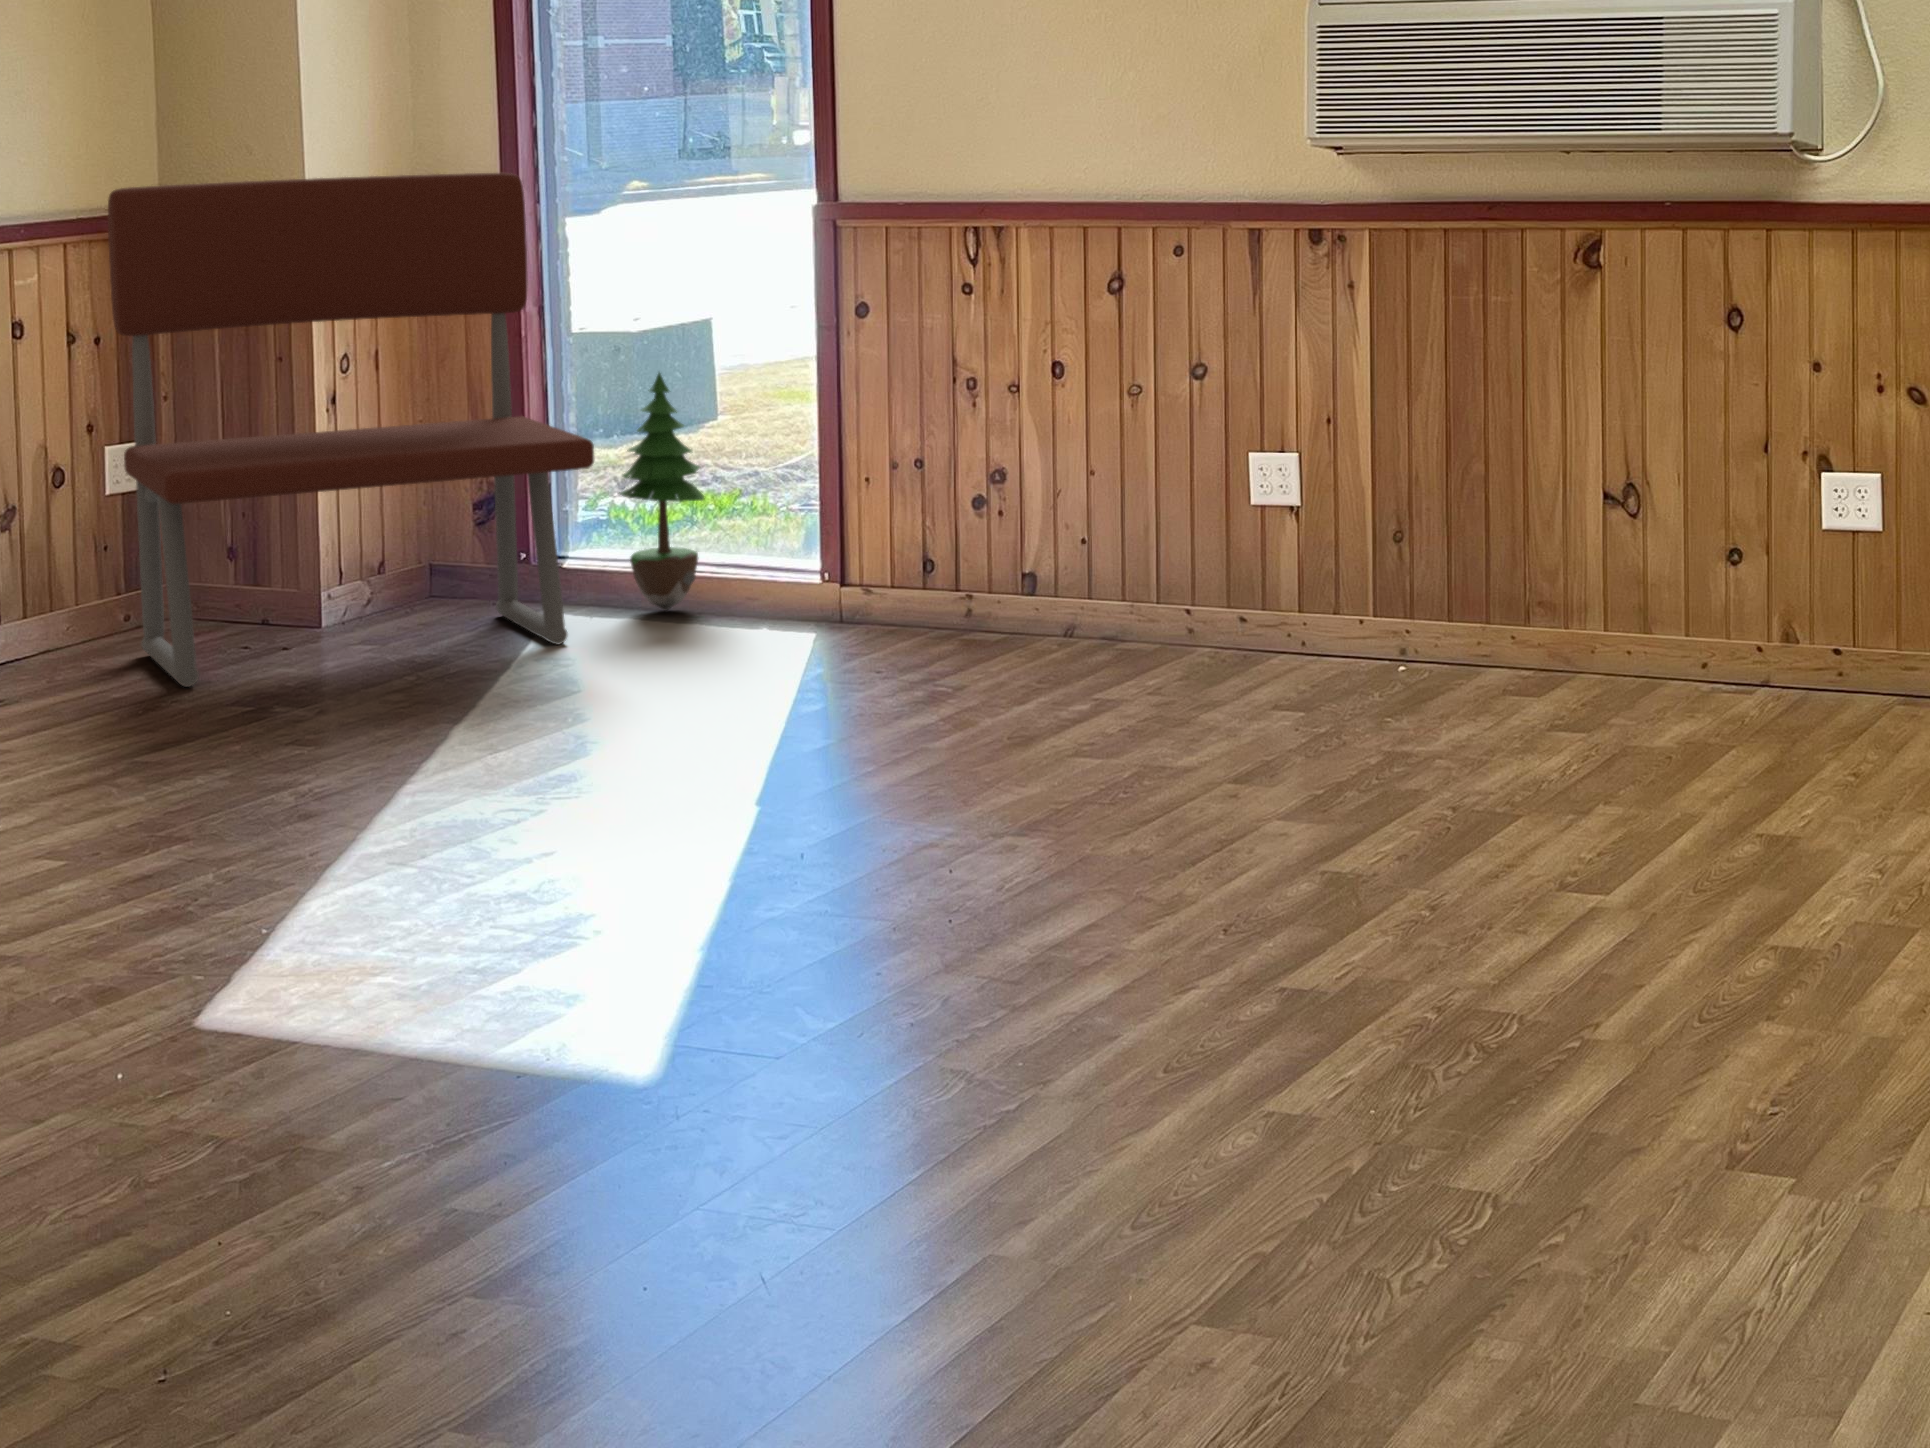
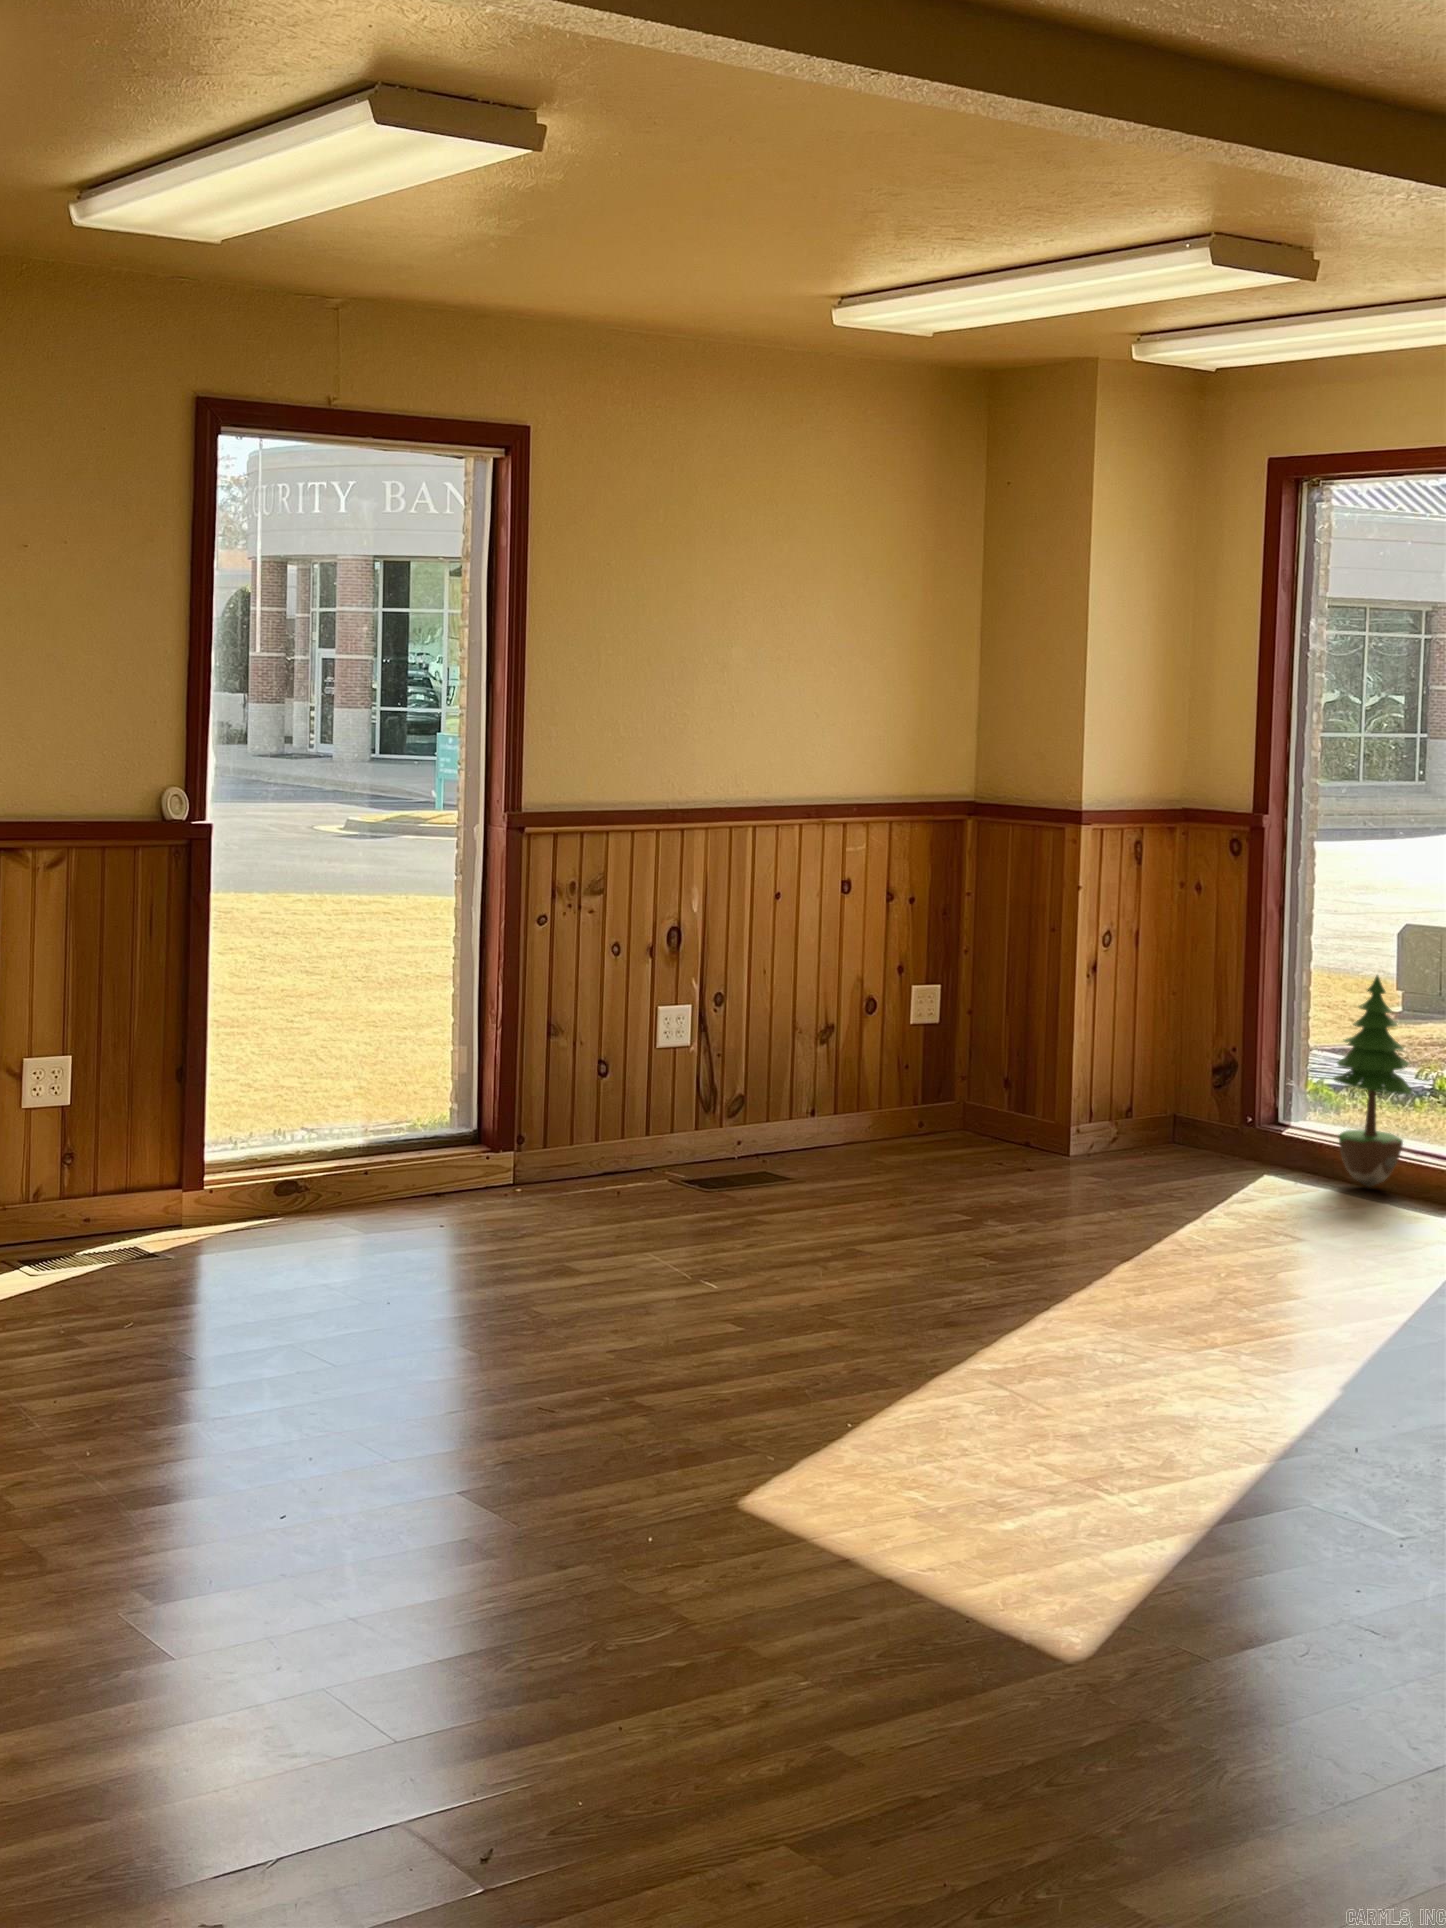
bench: present [108,173,594,687] -> none [913,780,1298,1205]

